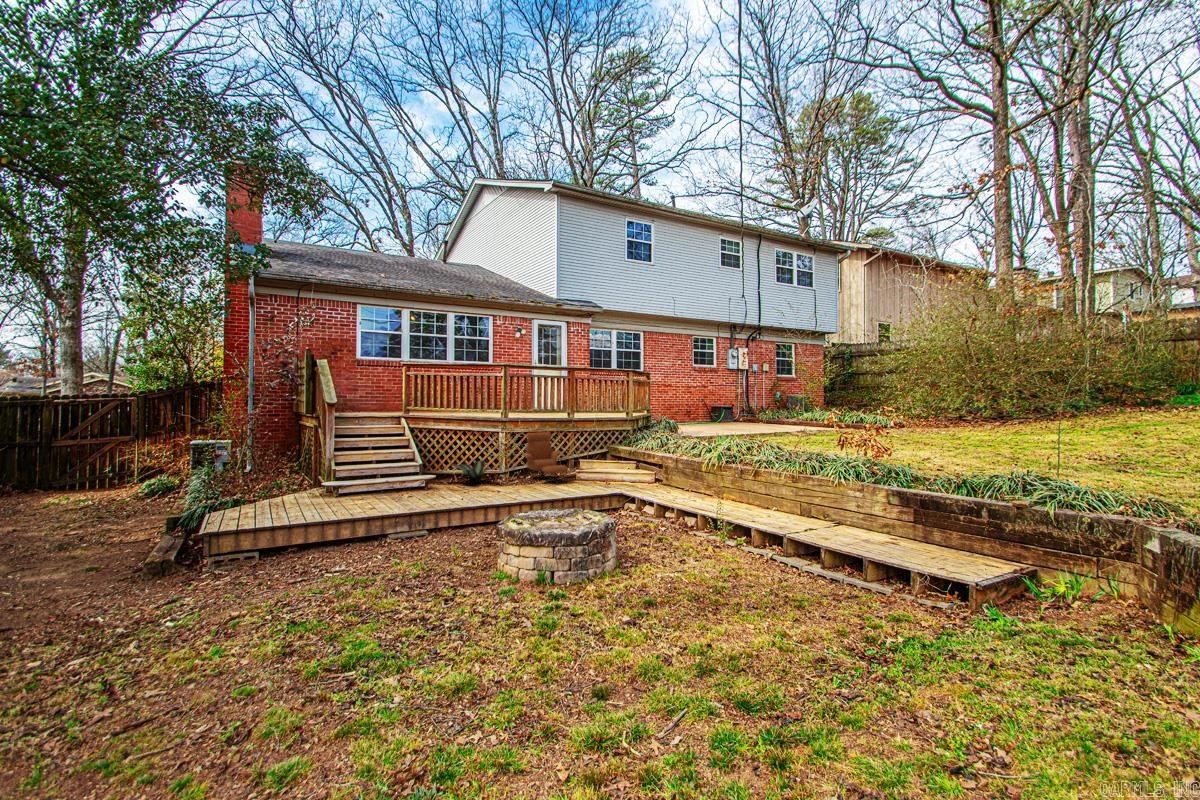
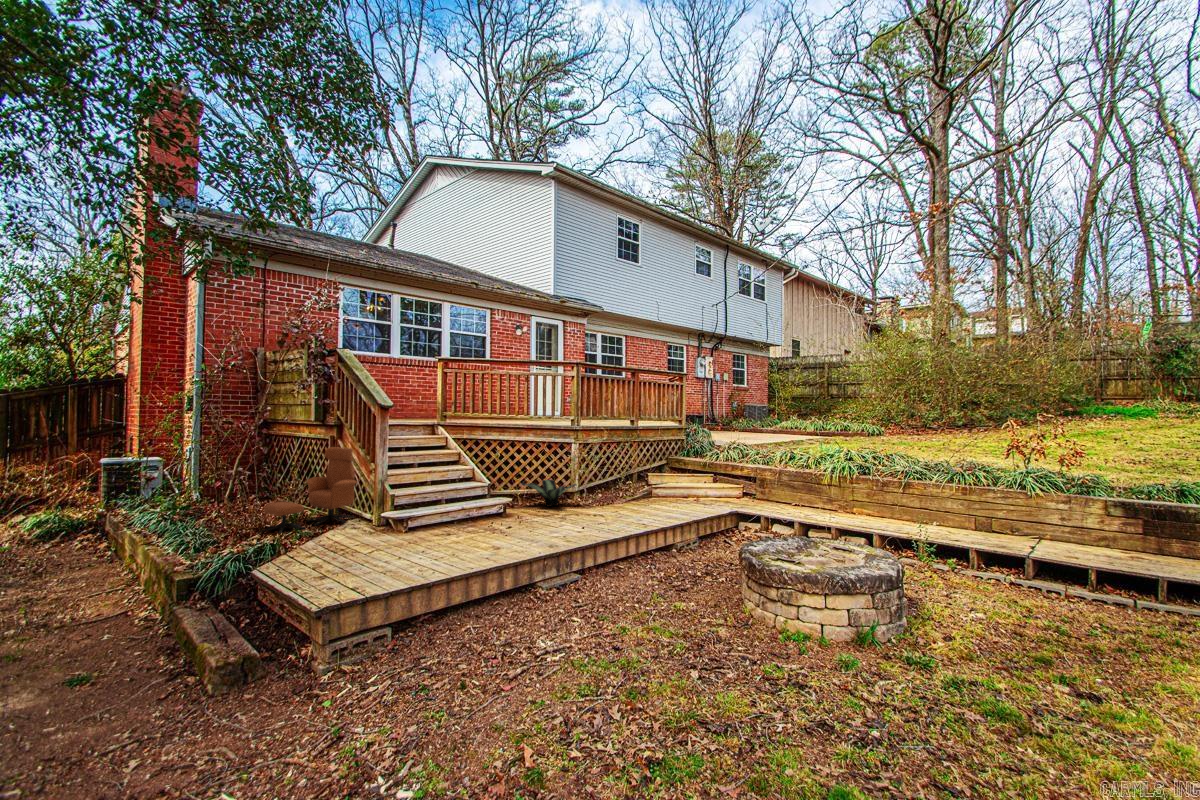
lounge chair: present [523,432,567,484] -> present [263,447,357,533]

